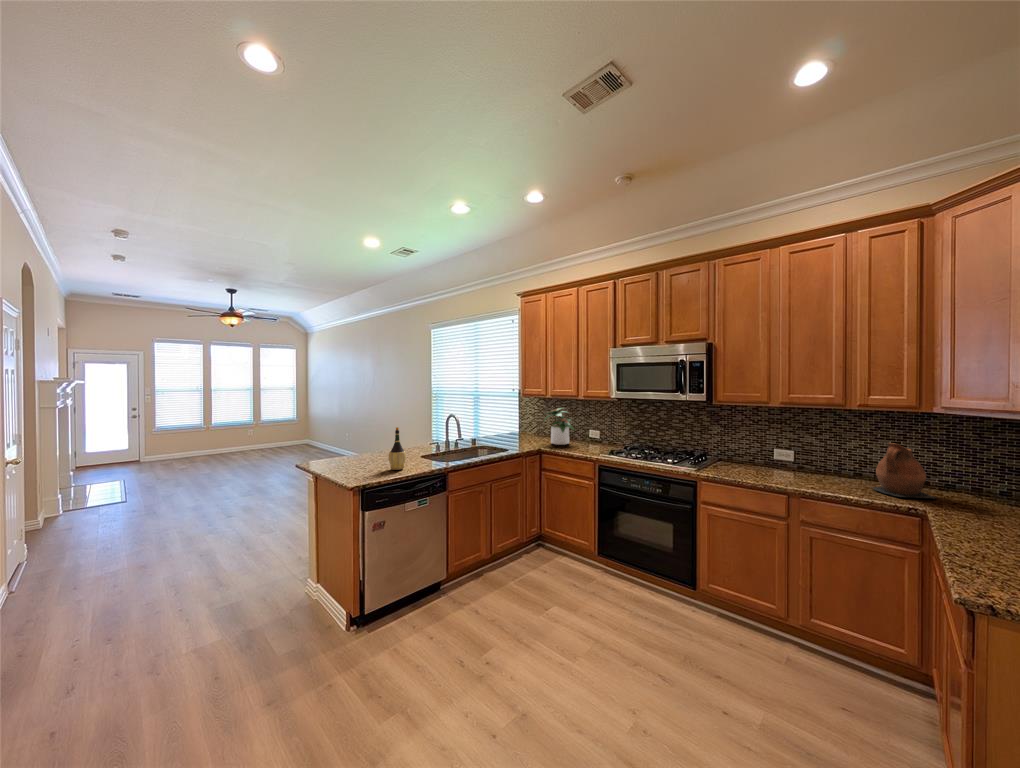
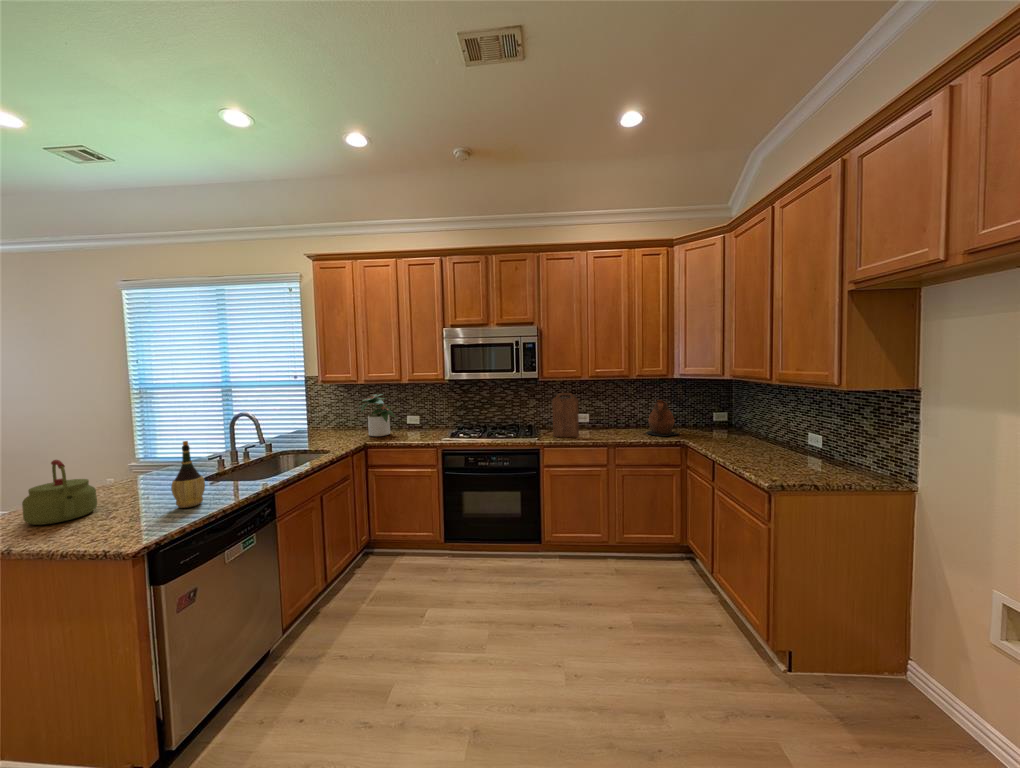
cutting board: none [723,421,757,476] -> present [552,393,579,437]
kettle: none [335,430,365,465] -> present [22,460,97,525]

